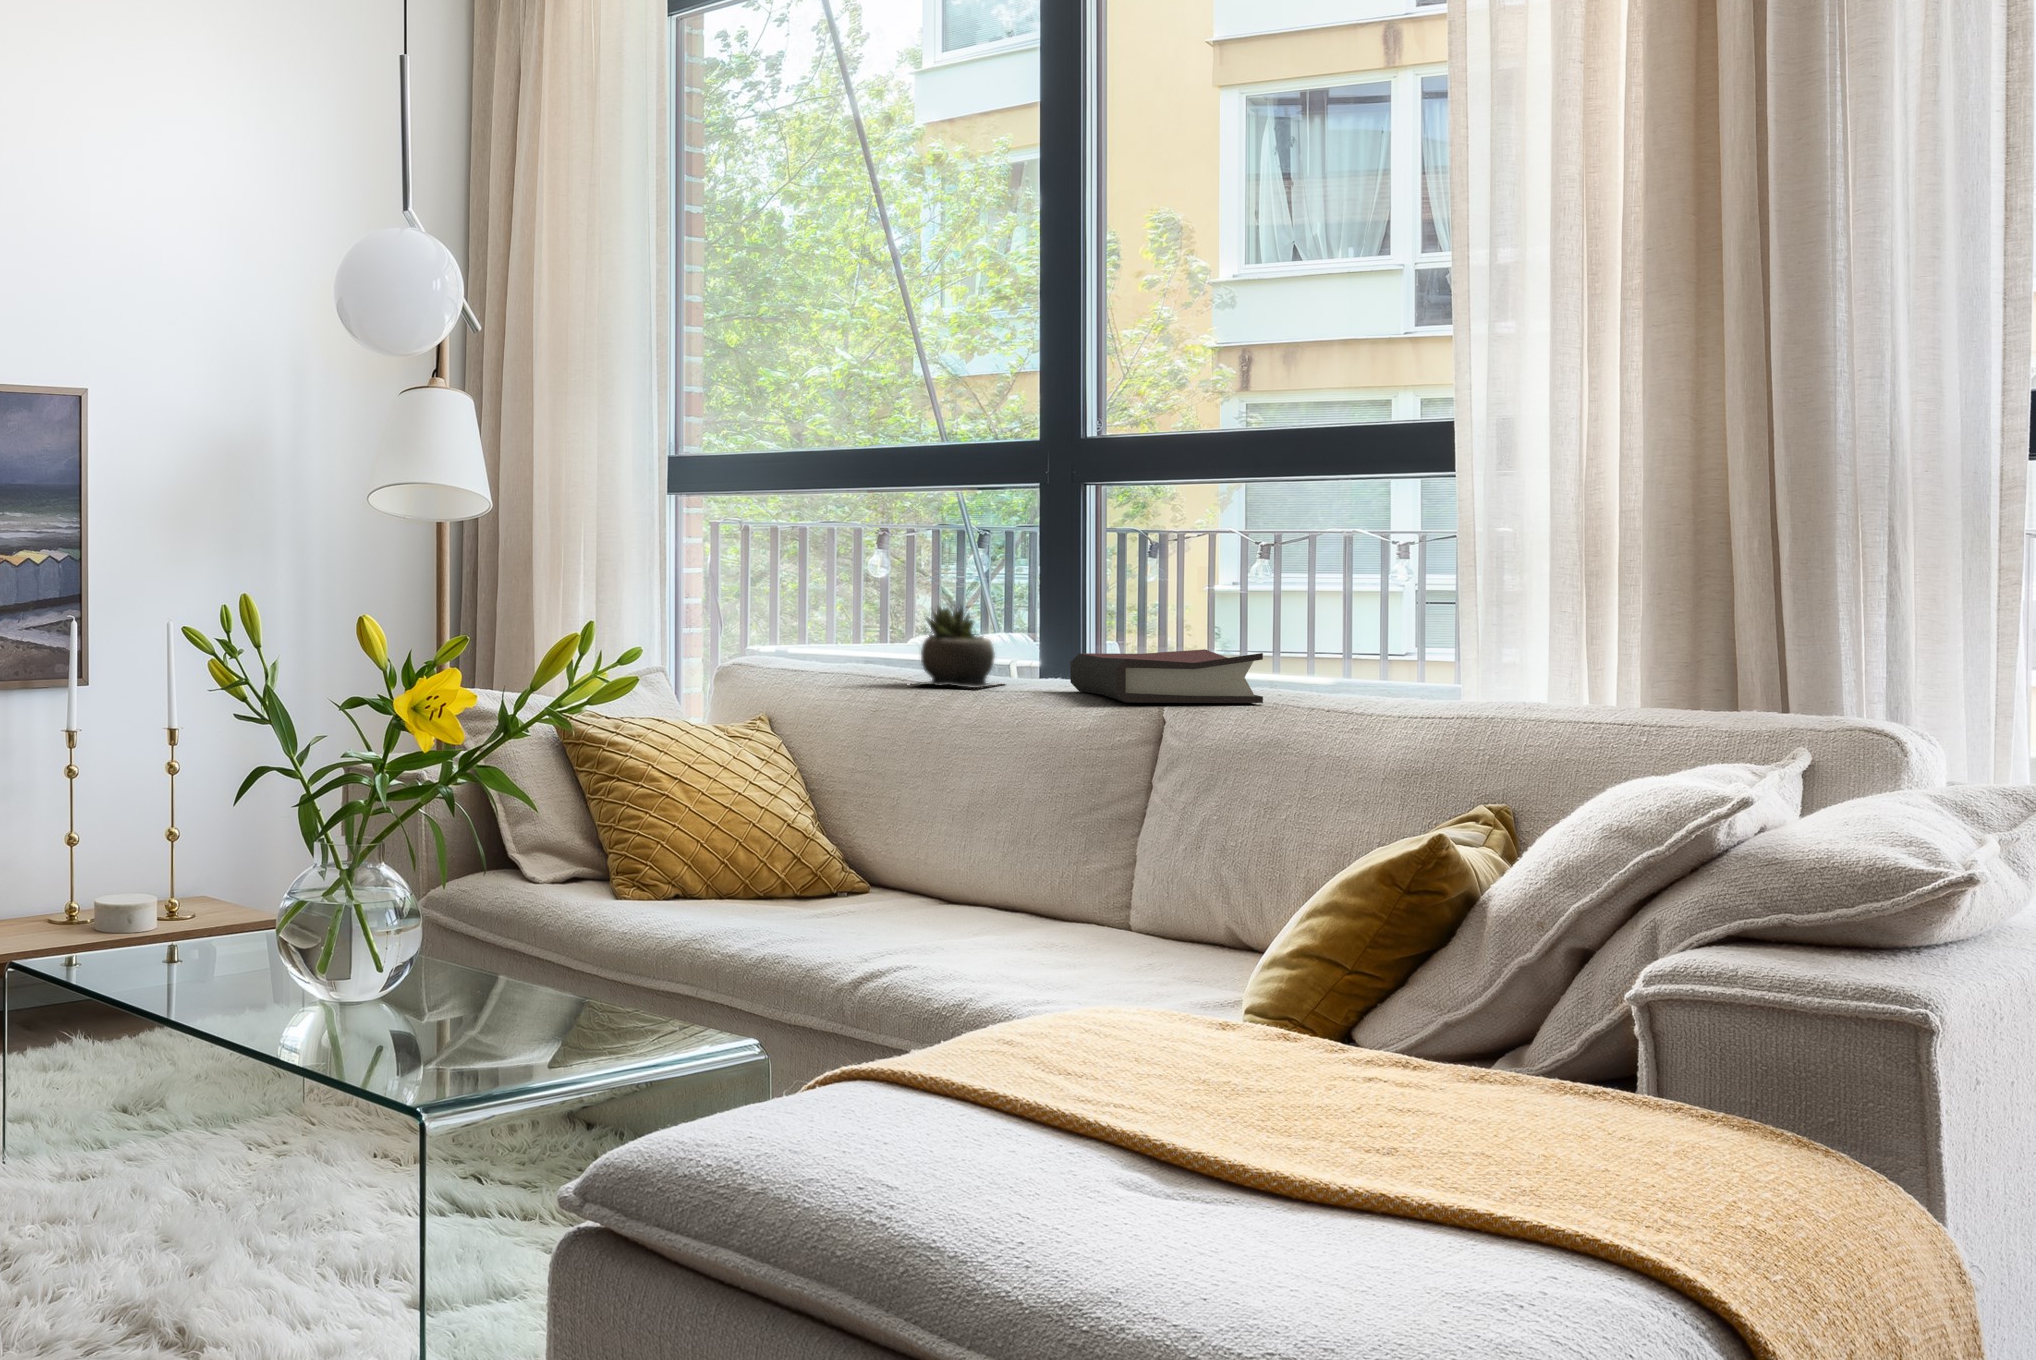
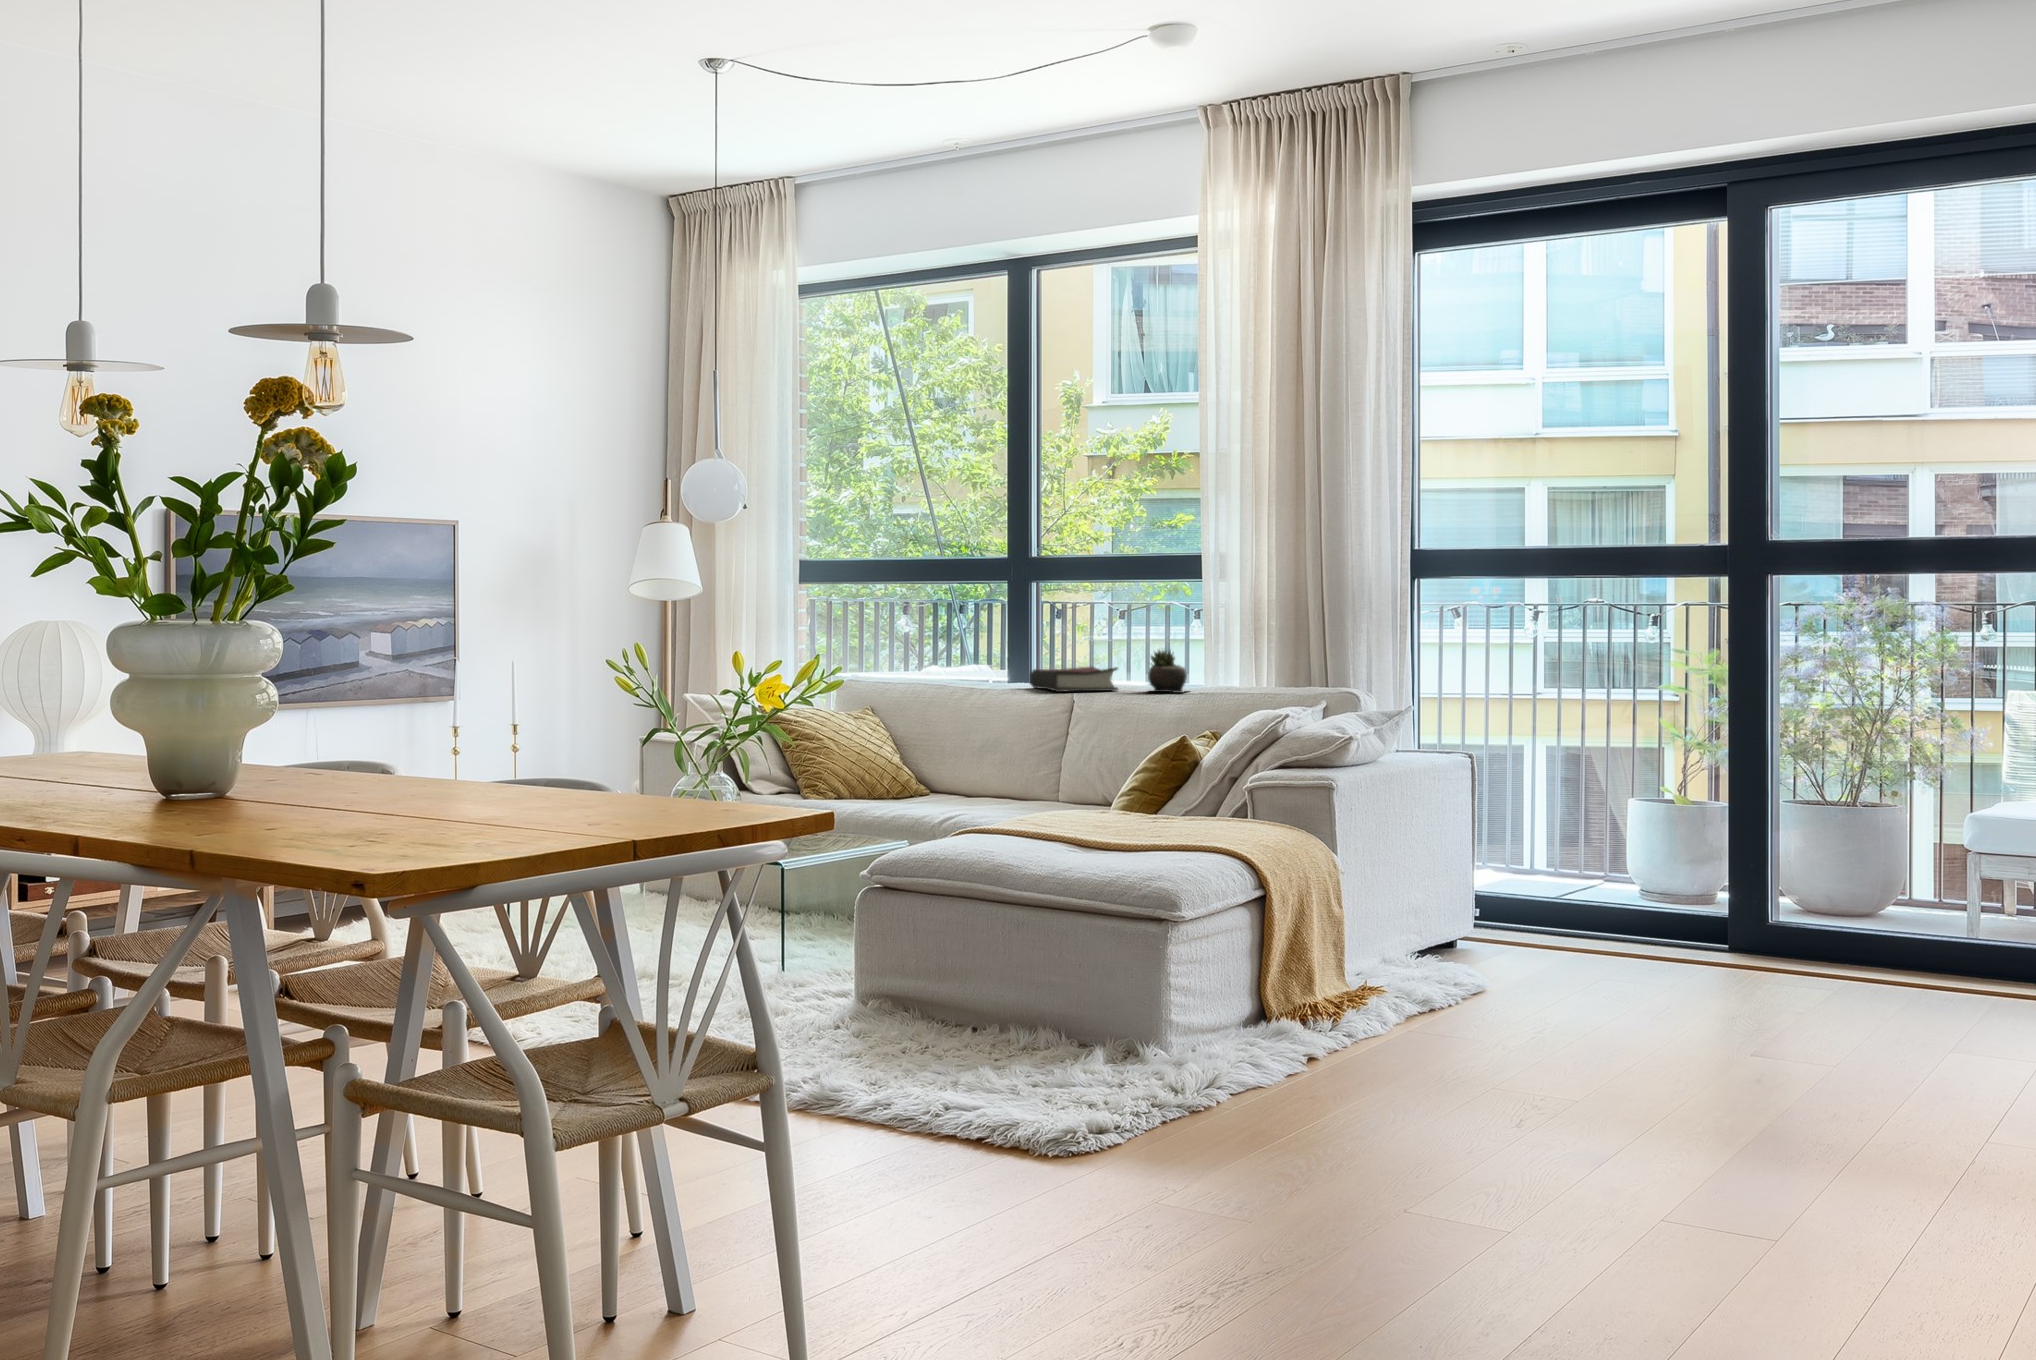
succulent plant: present [921,605,998,688] -> present [1148,650,1187,693]

